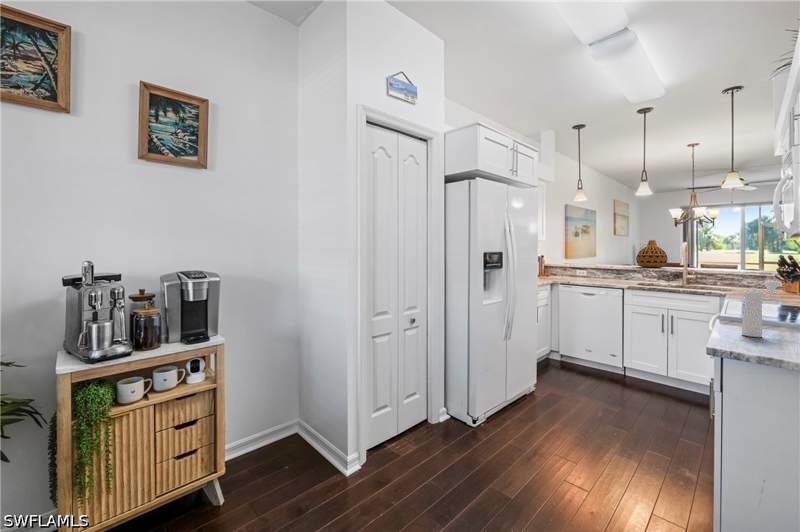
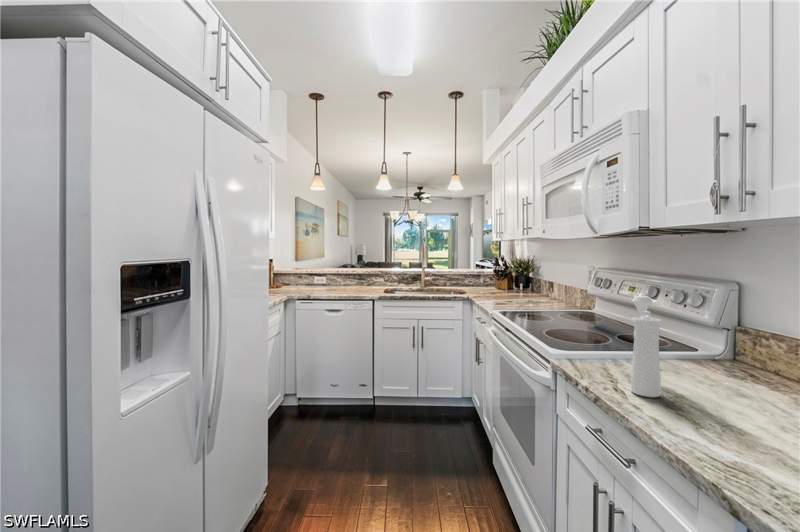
vase: present [636,240,668,268] -> none [377,240,406,271]

